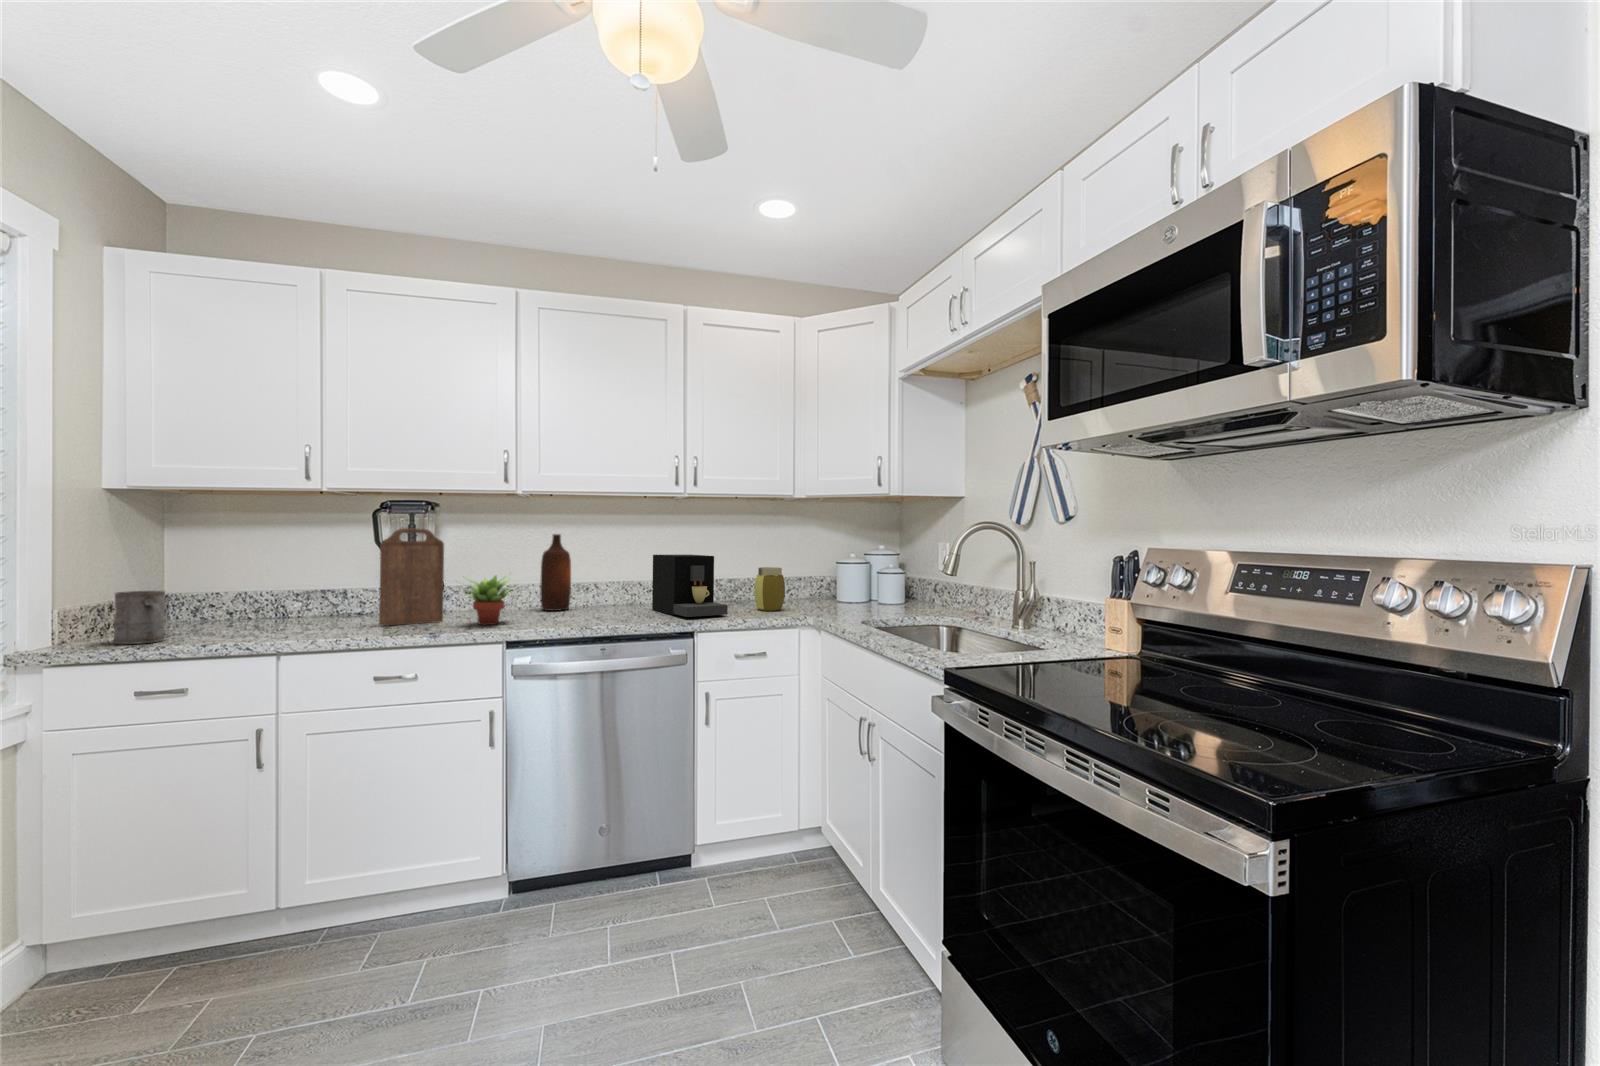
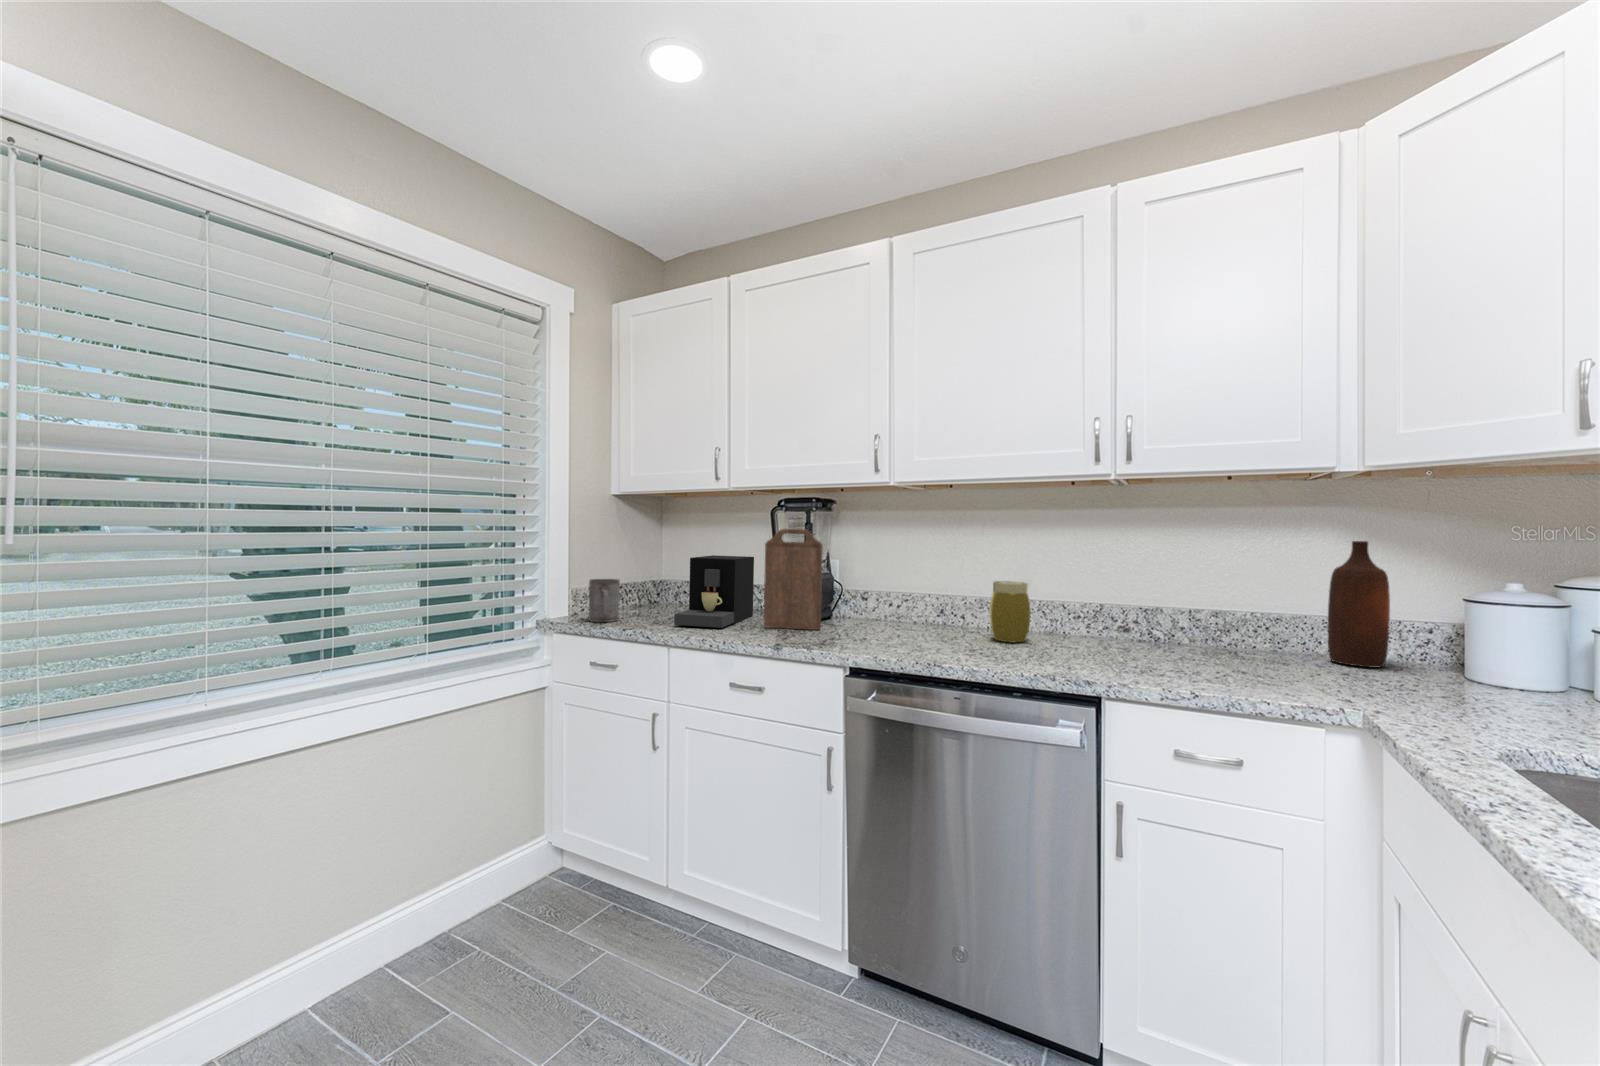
bottle: present [540,534,571,611] -> present [1328,541,1390,668]
coffee maker: present [652,555,728,617] -> present [674,555,754,628]
jar: present [754,567,785,611] -> present [990,581,1030,642]
succulent plant: present [467,576,510,625] -> none [816,581,884,642]

